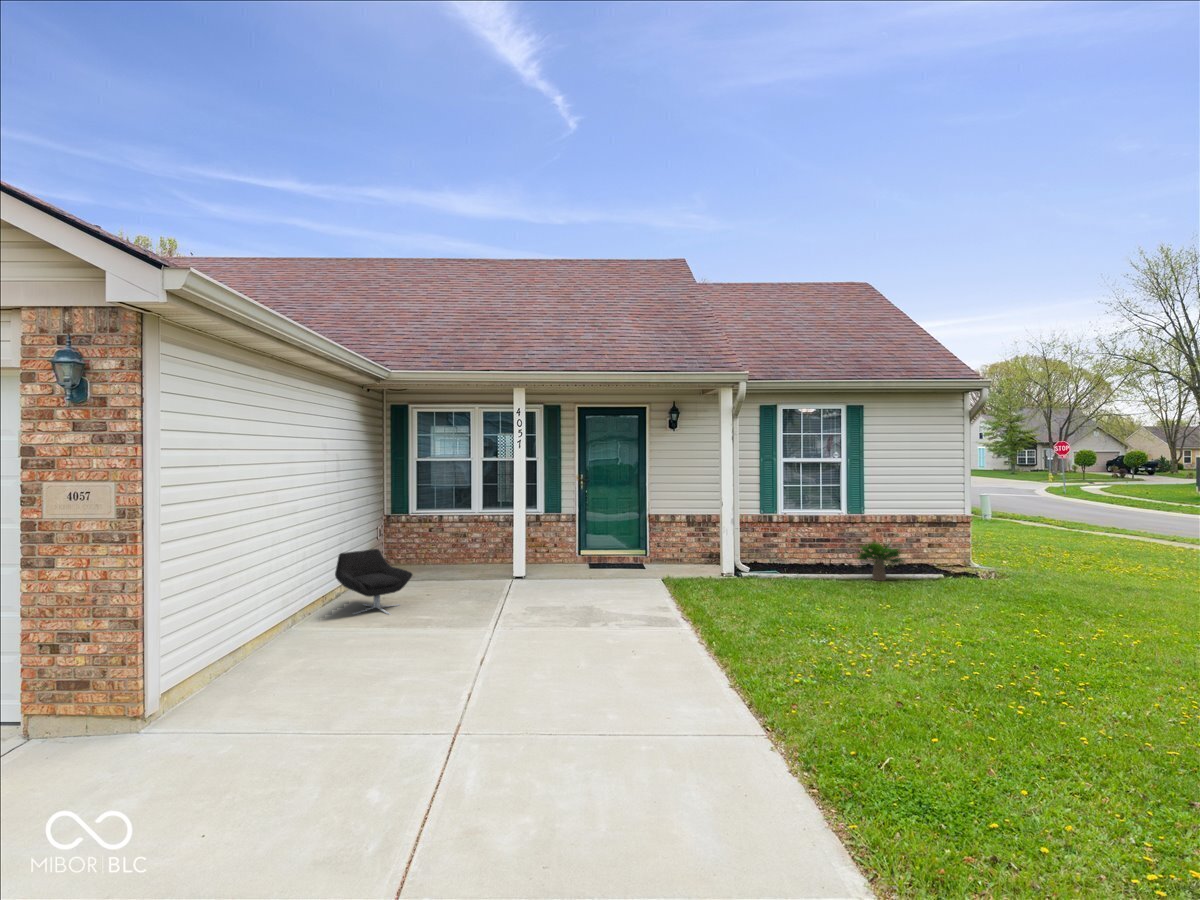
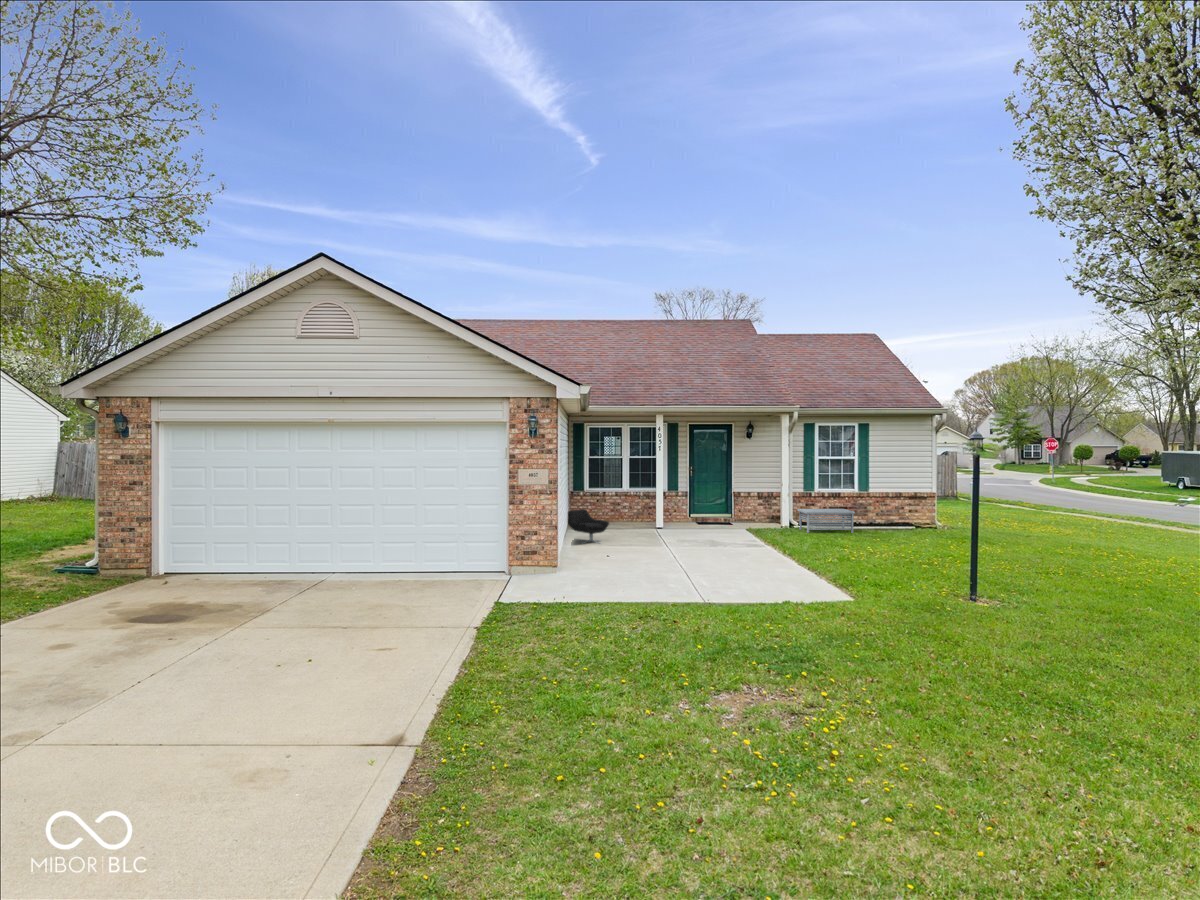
storage bench: none [750,542,842,583] -> present [797,509,855,533]
potted plant: present [857,542,903,581] -> none [862,507,895,532]

